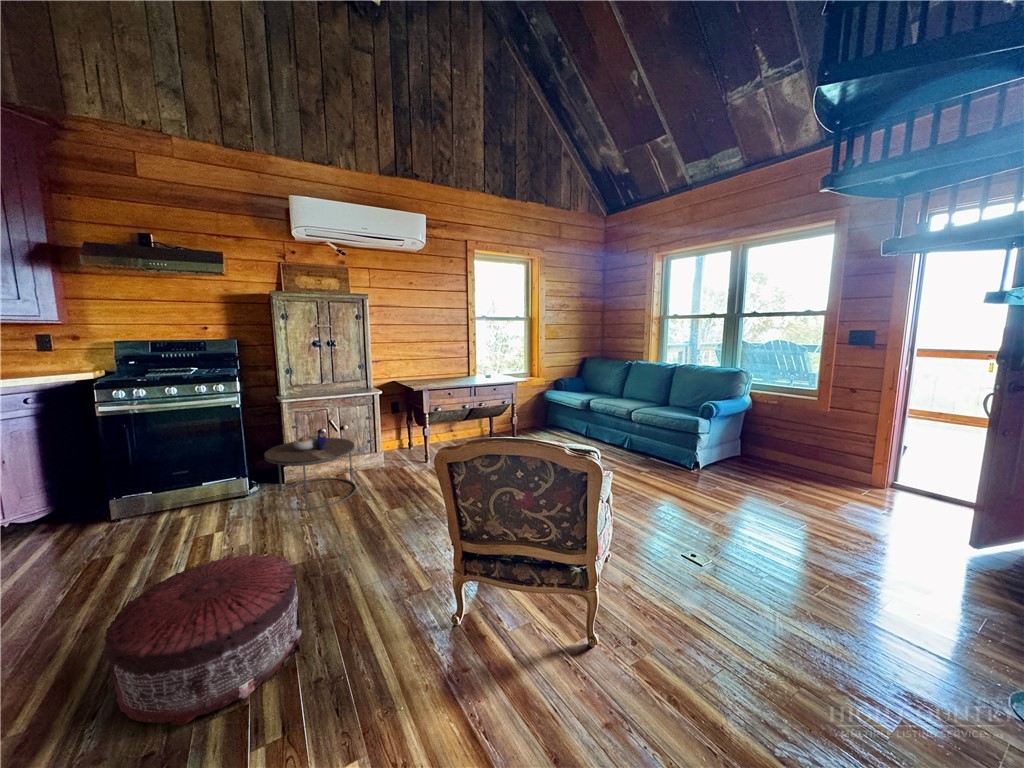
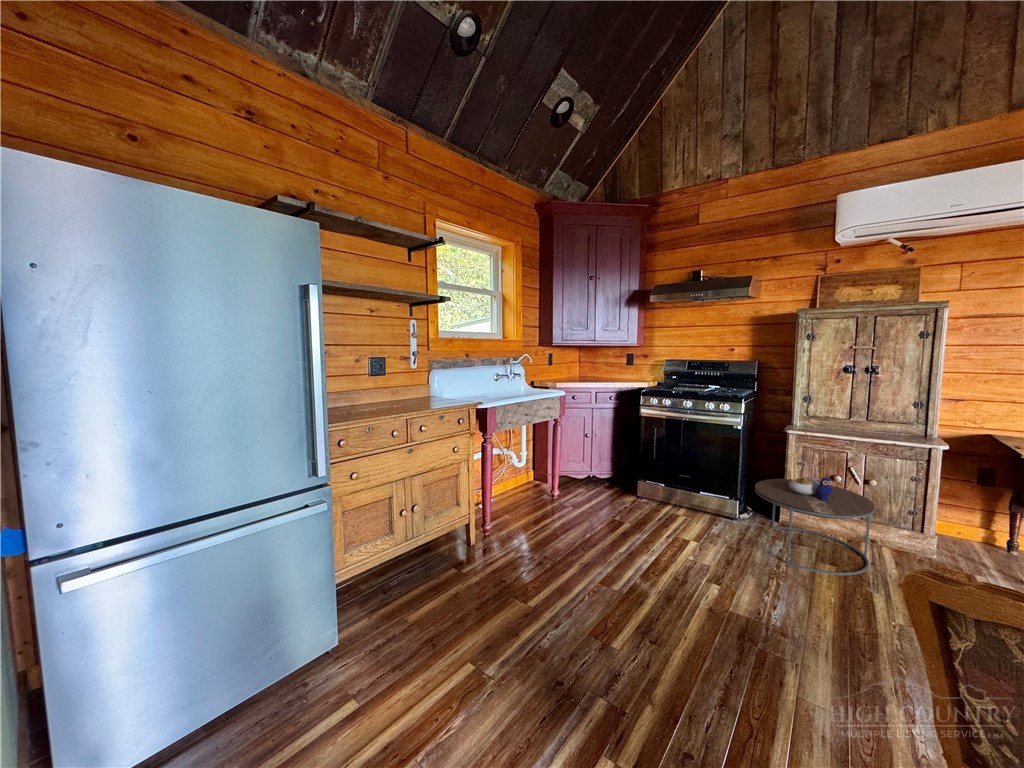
pouf: present [104,553,302,726] -> none [561,557,709,711]

